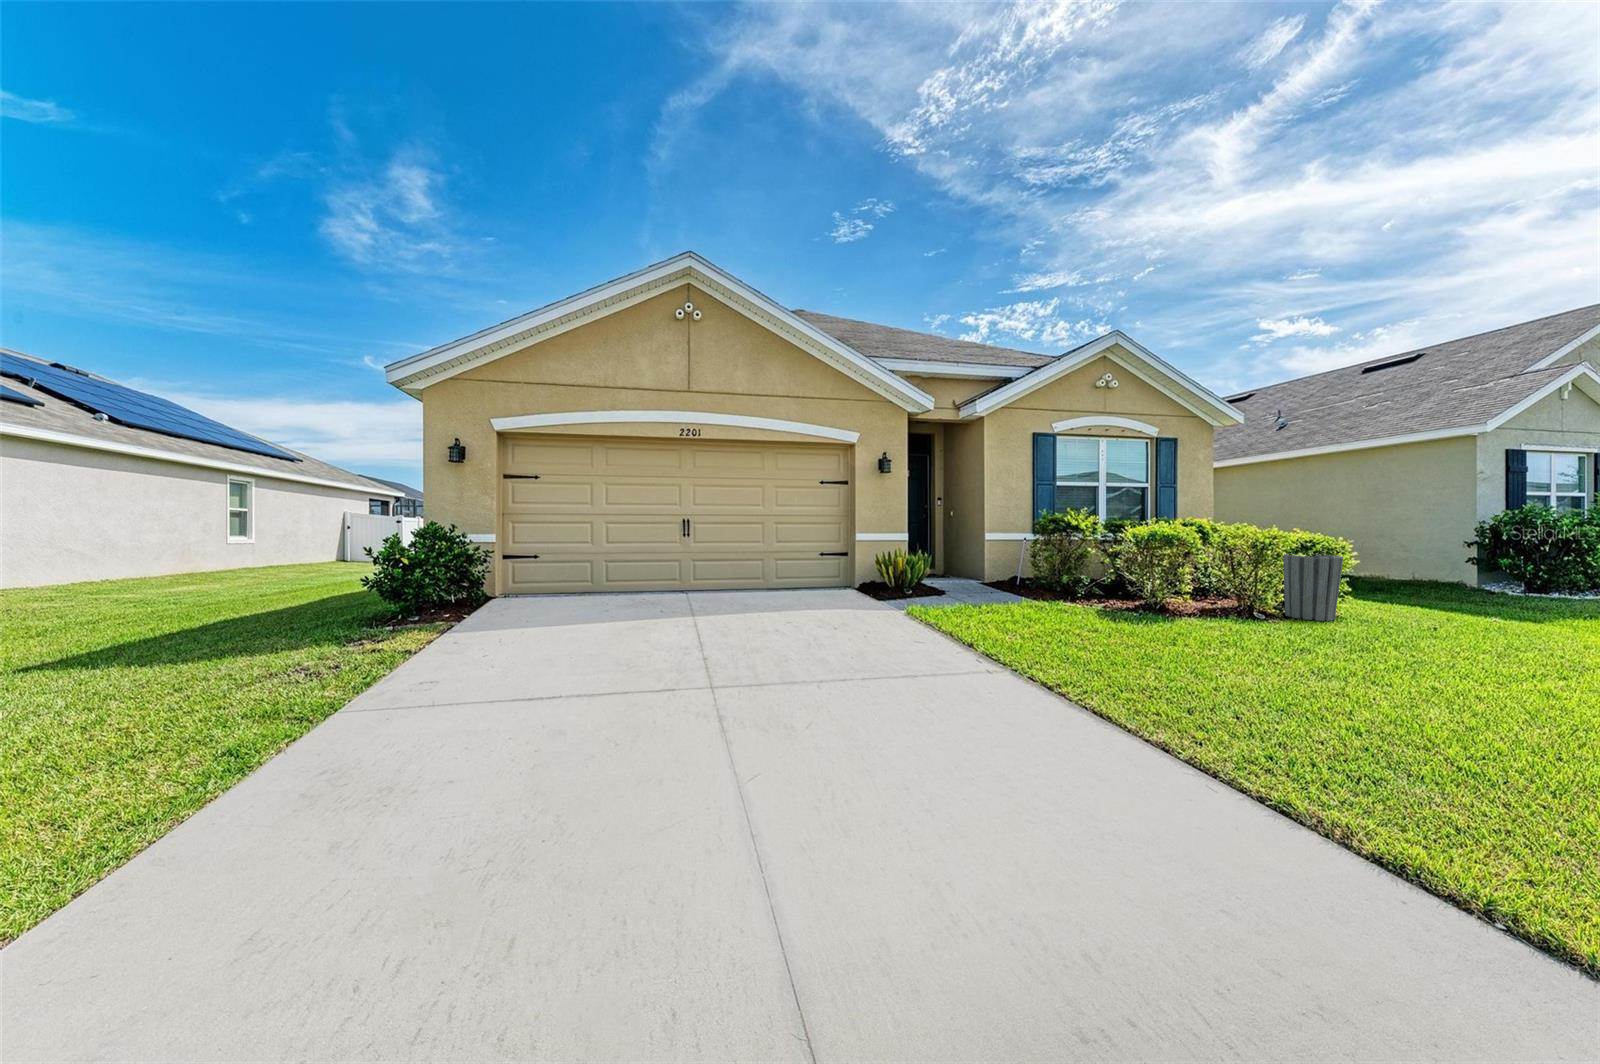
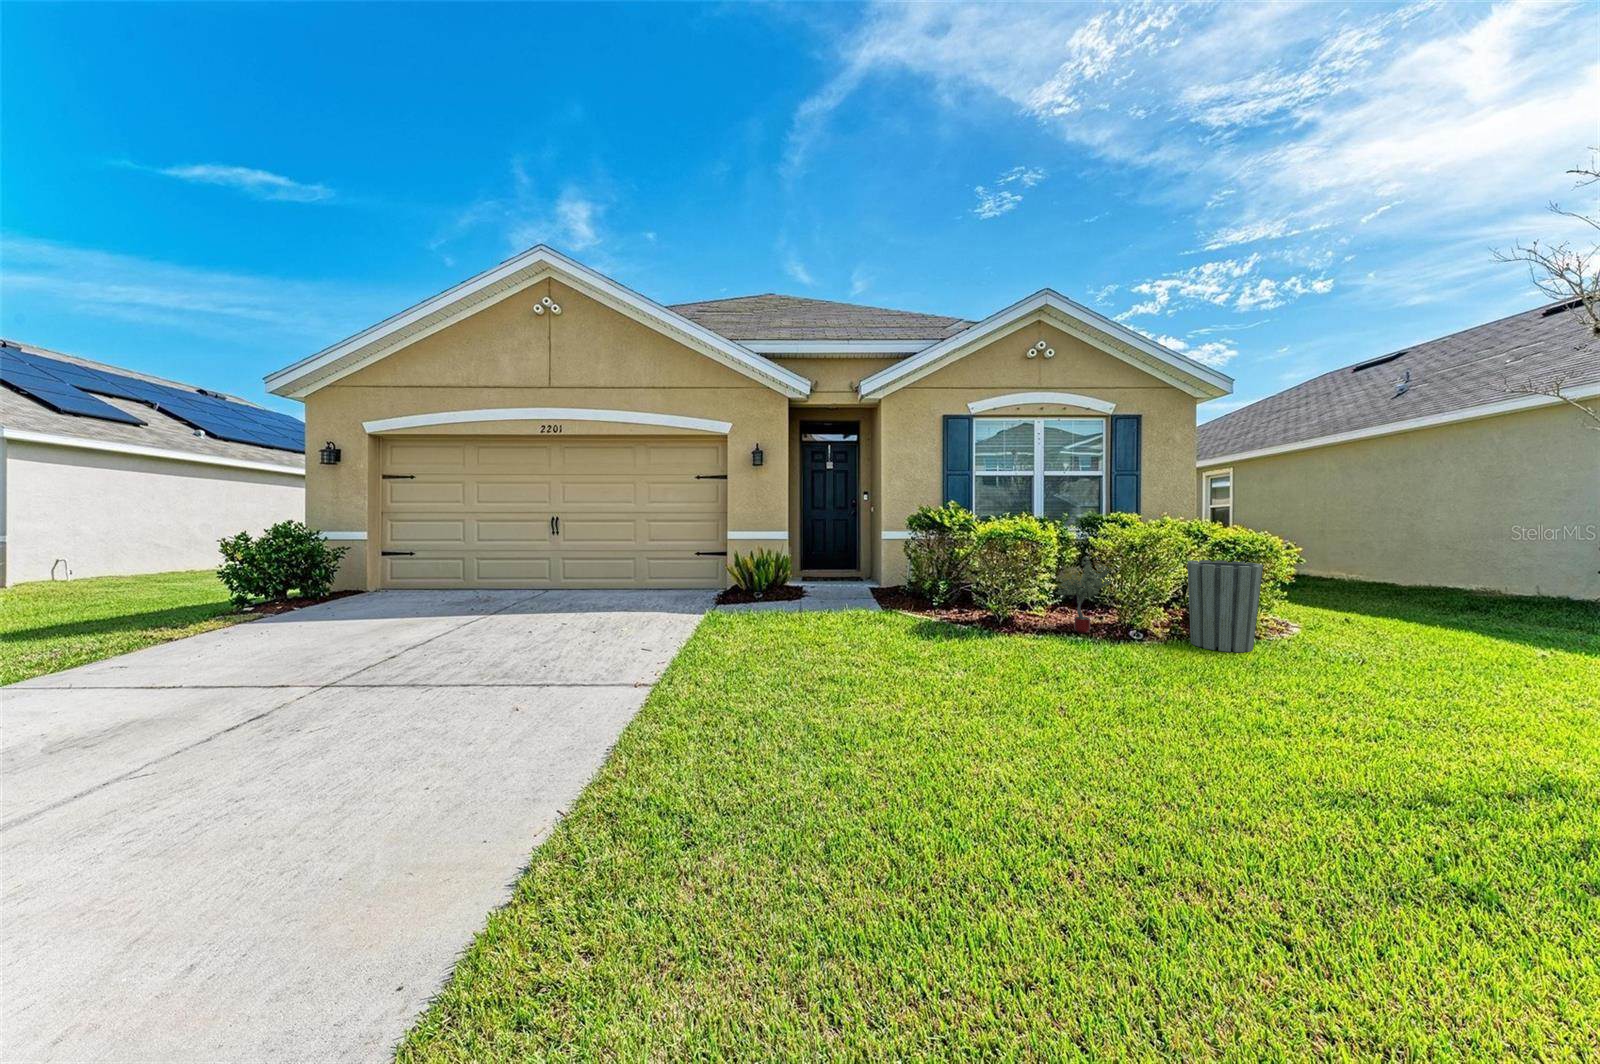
potted tree: none [1180,552,1222,612] -> present [1055,557,1111,633]

